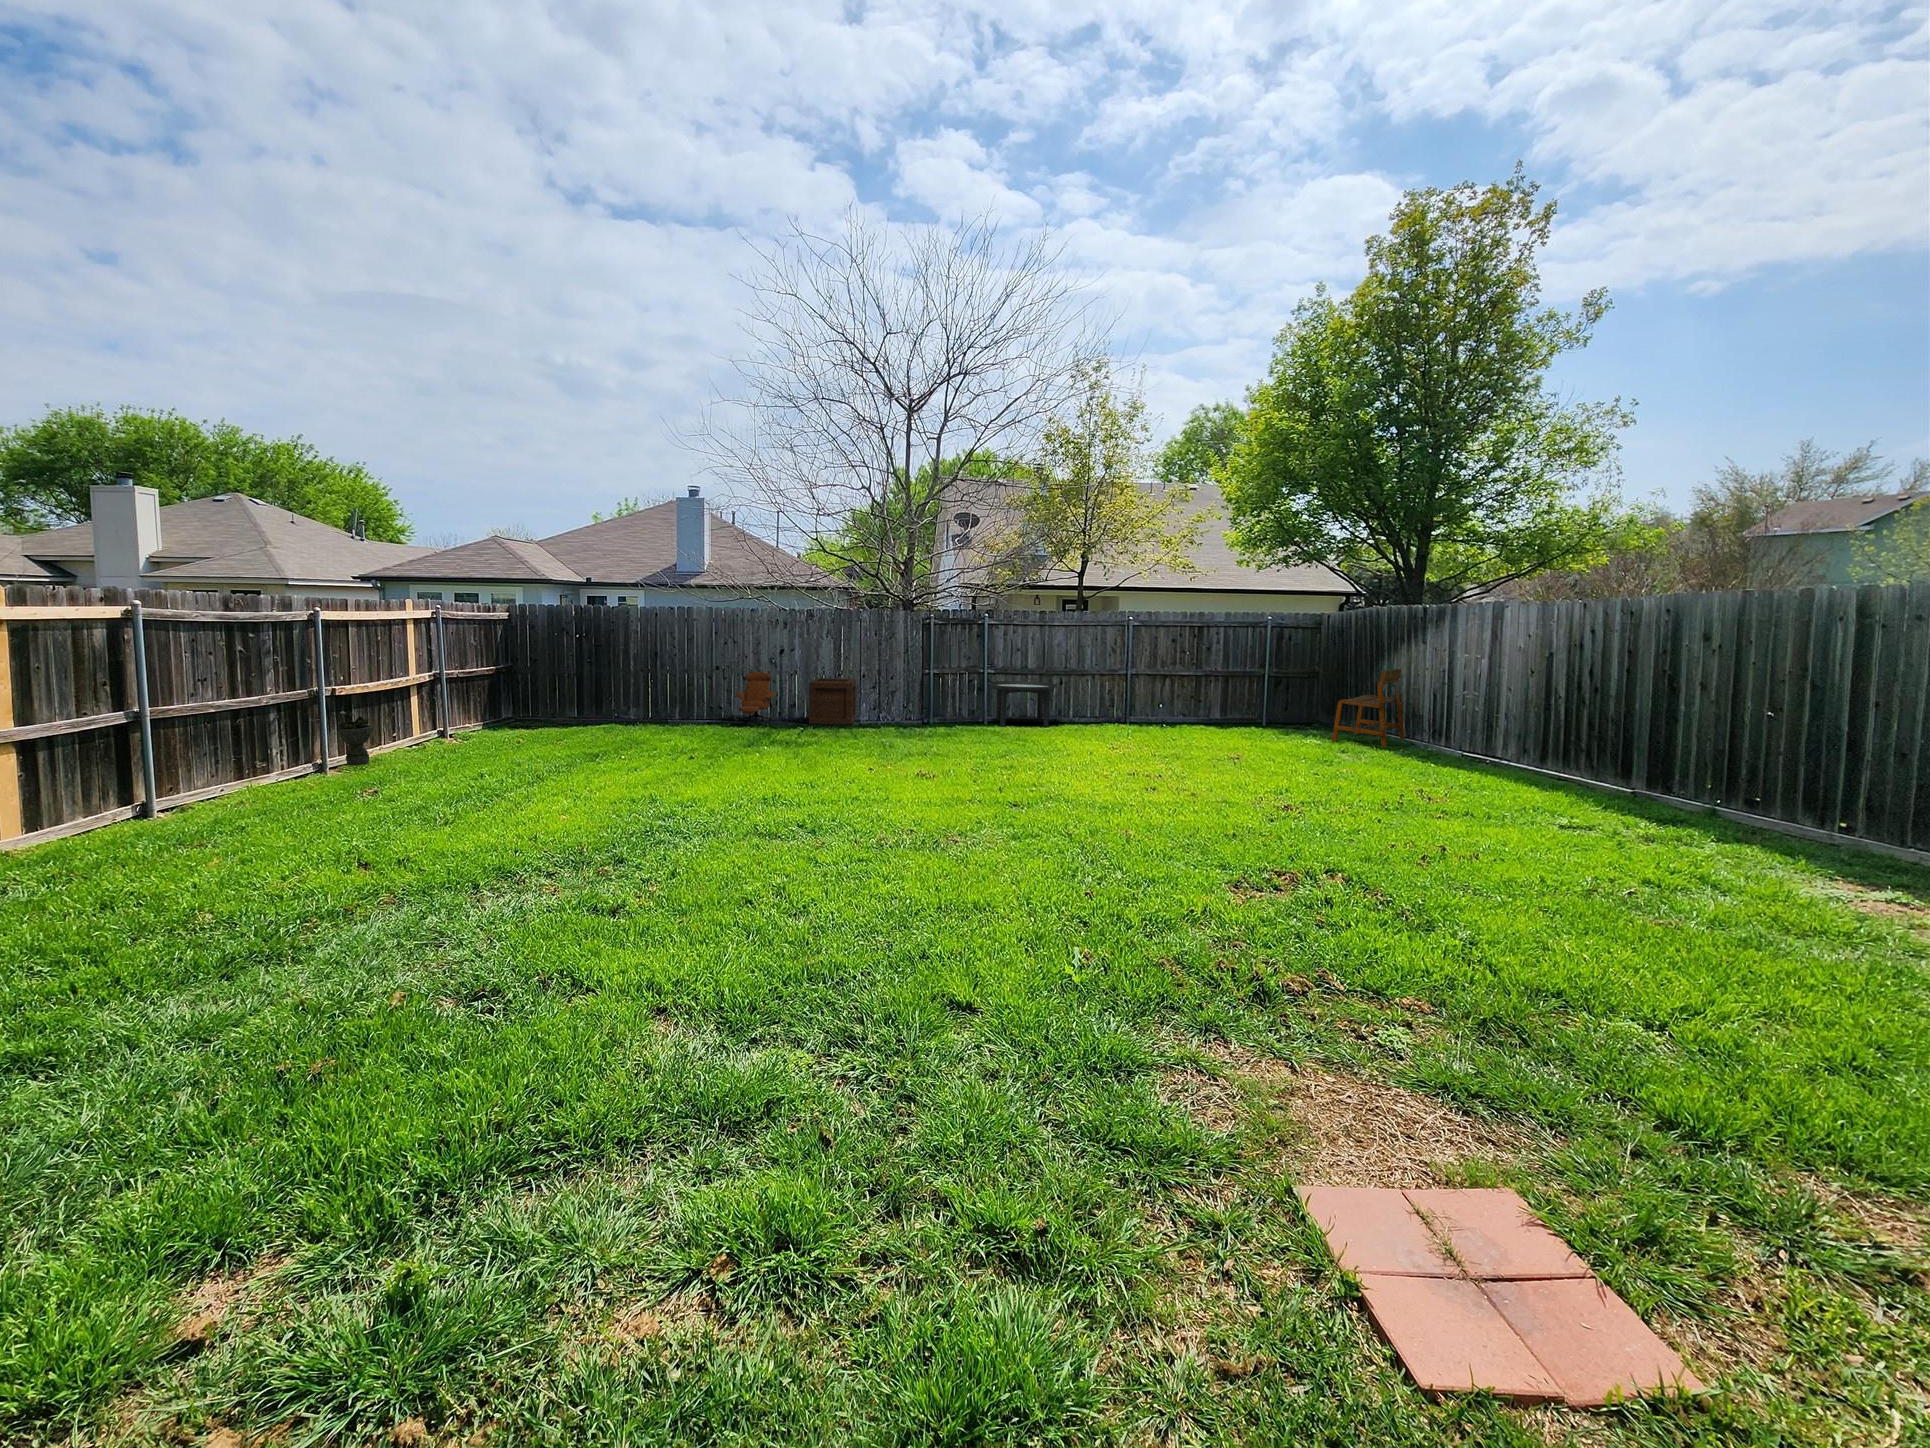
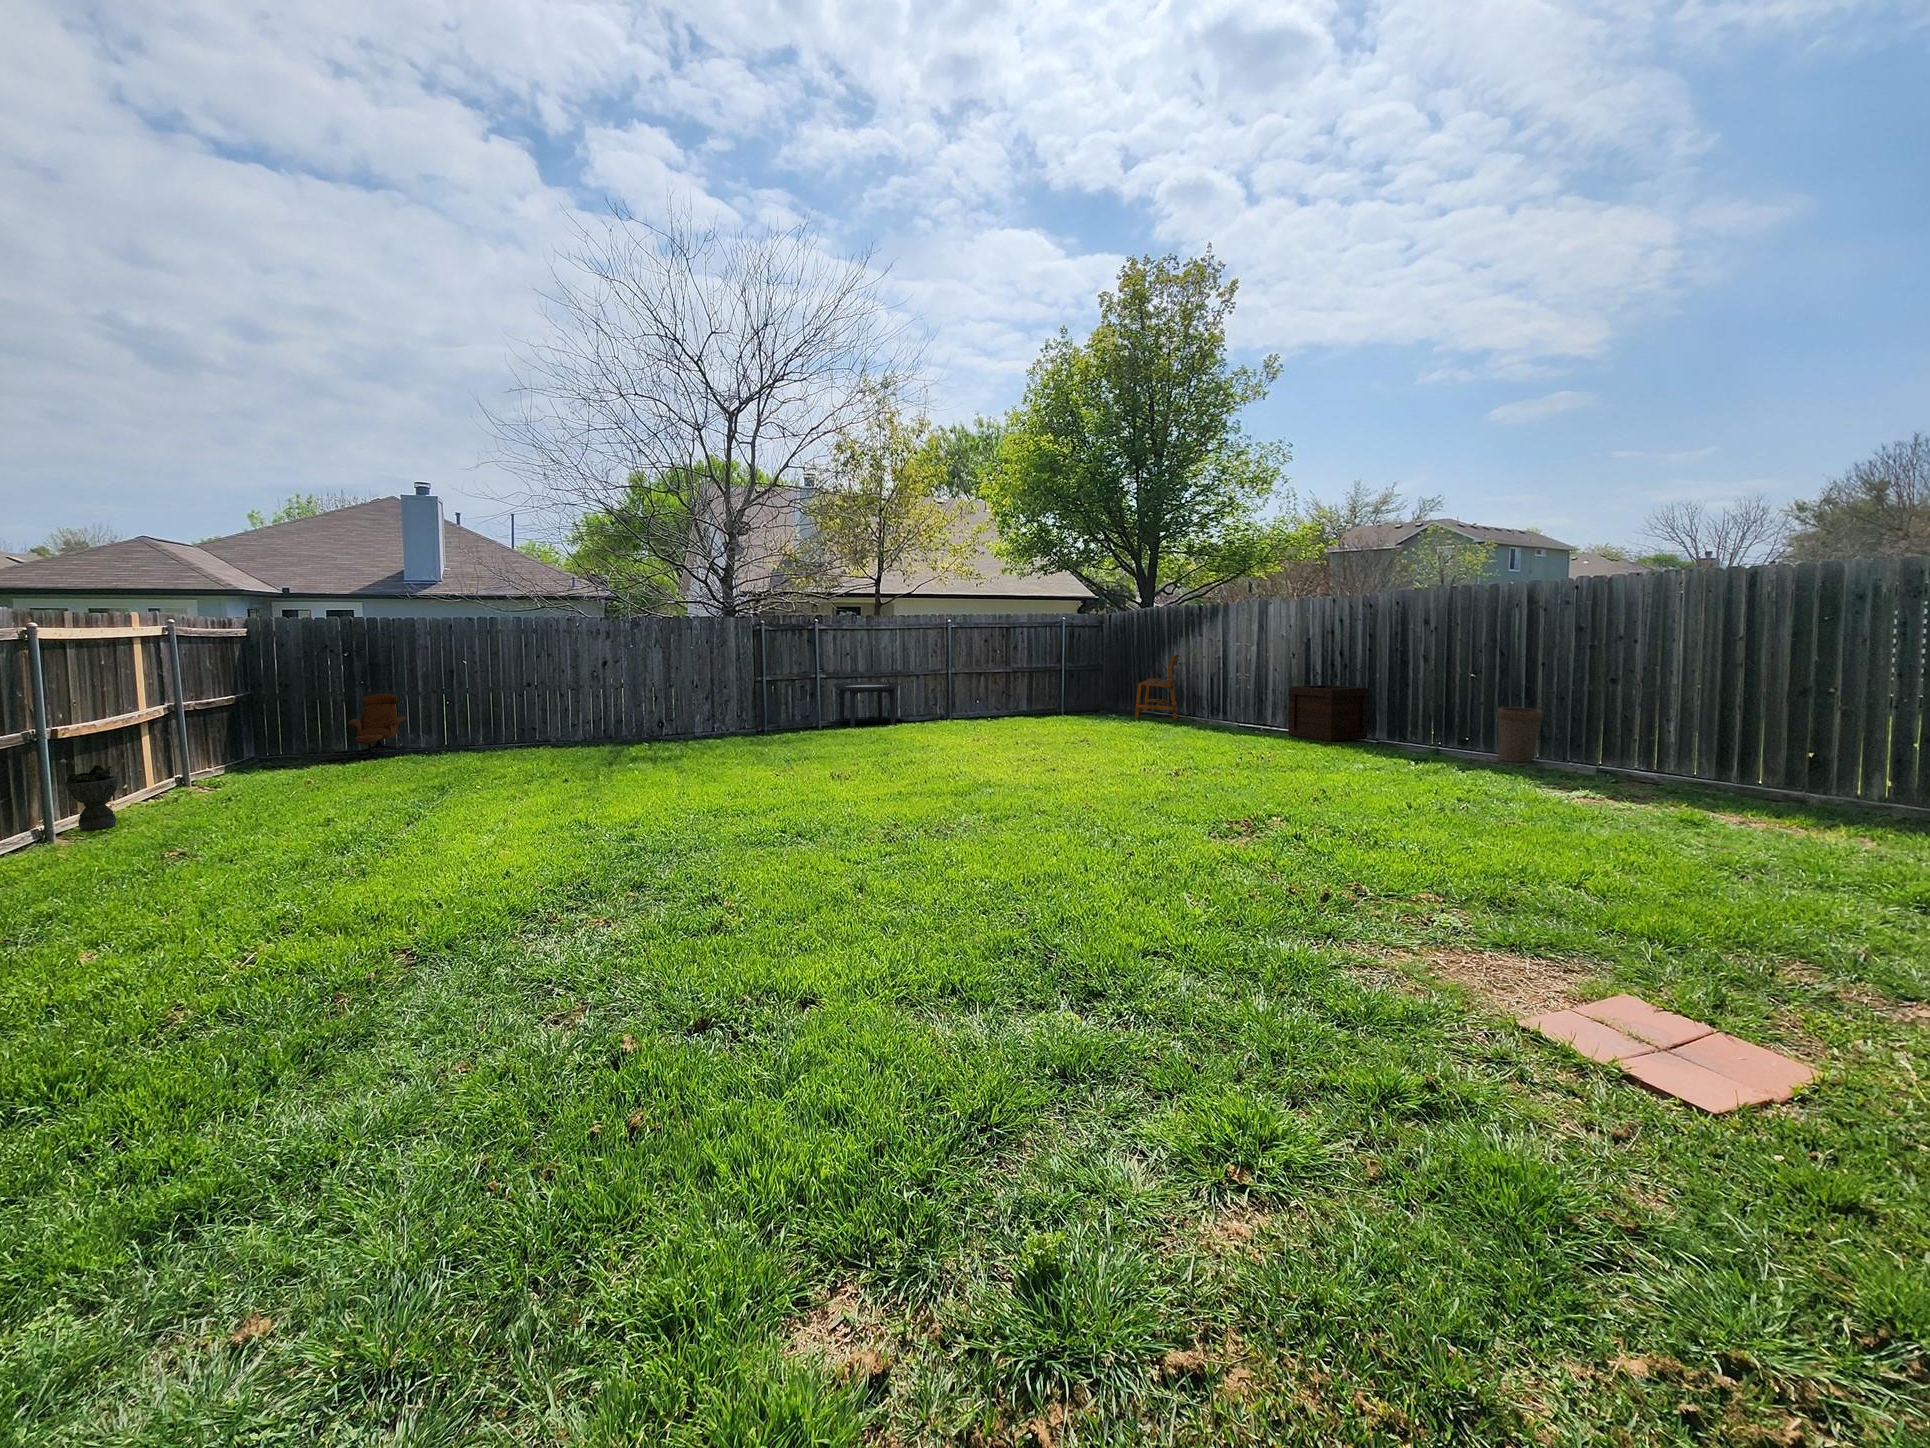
lounge chair: present [736,672,776,726] -> present [348,694,406,760]
wooden crate: present [809,678,856,725] -> present [1288,685,1368,742]
basket: none [1815,774,1900,858] -> present [1497,707,1543,762]

